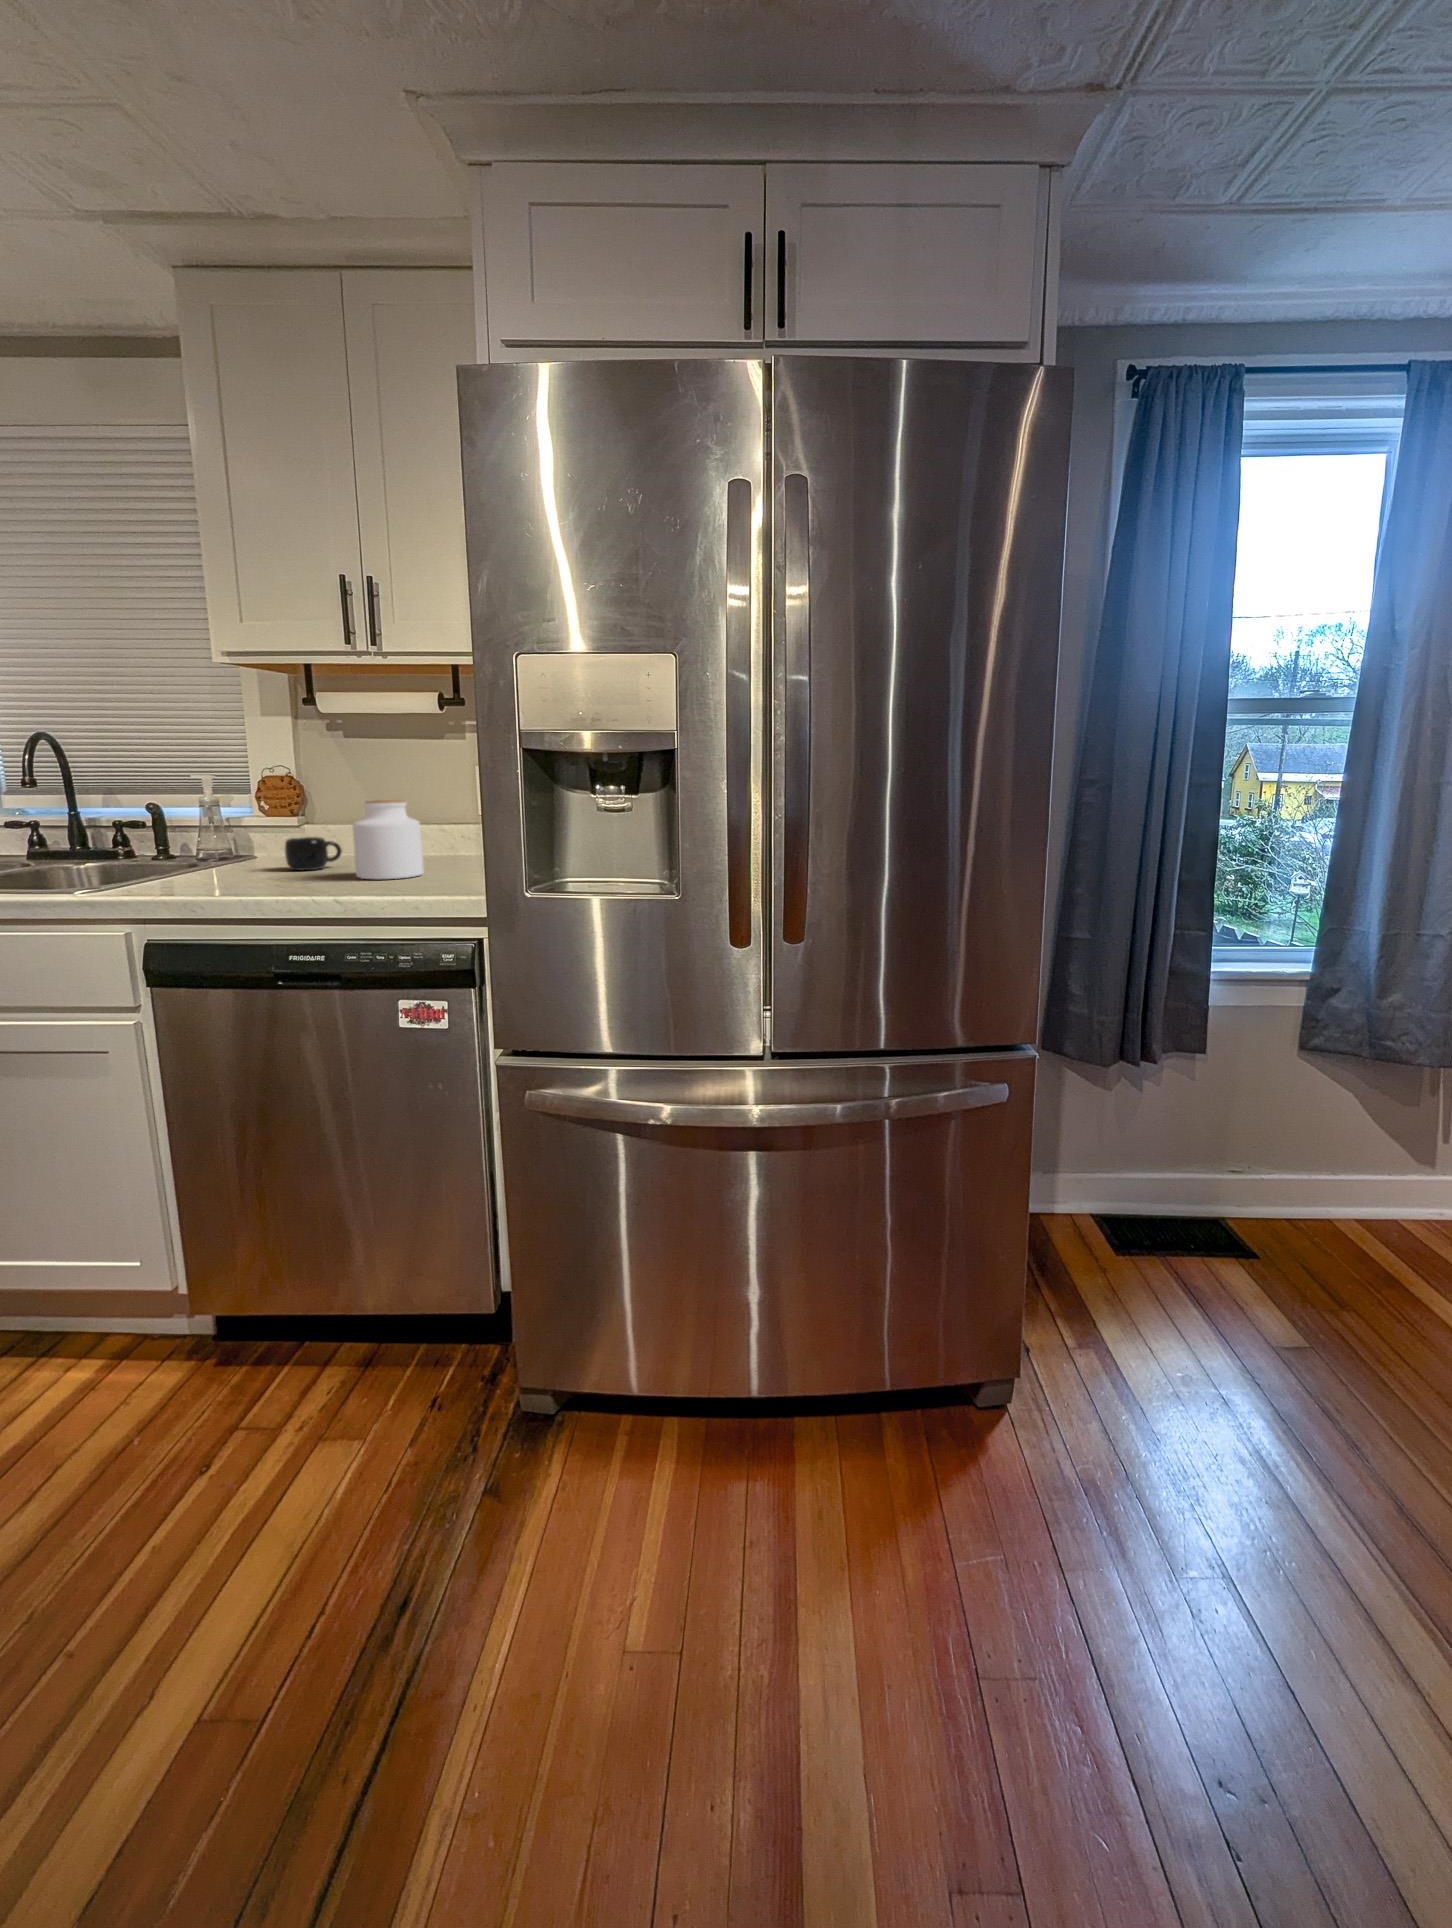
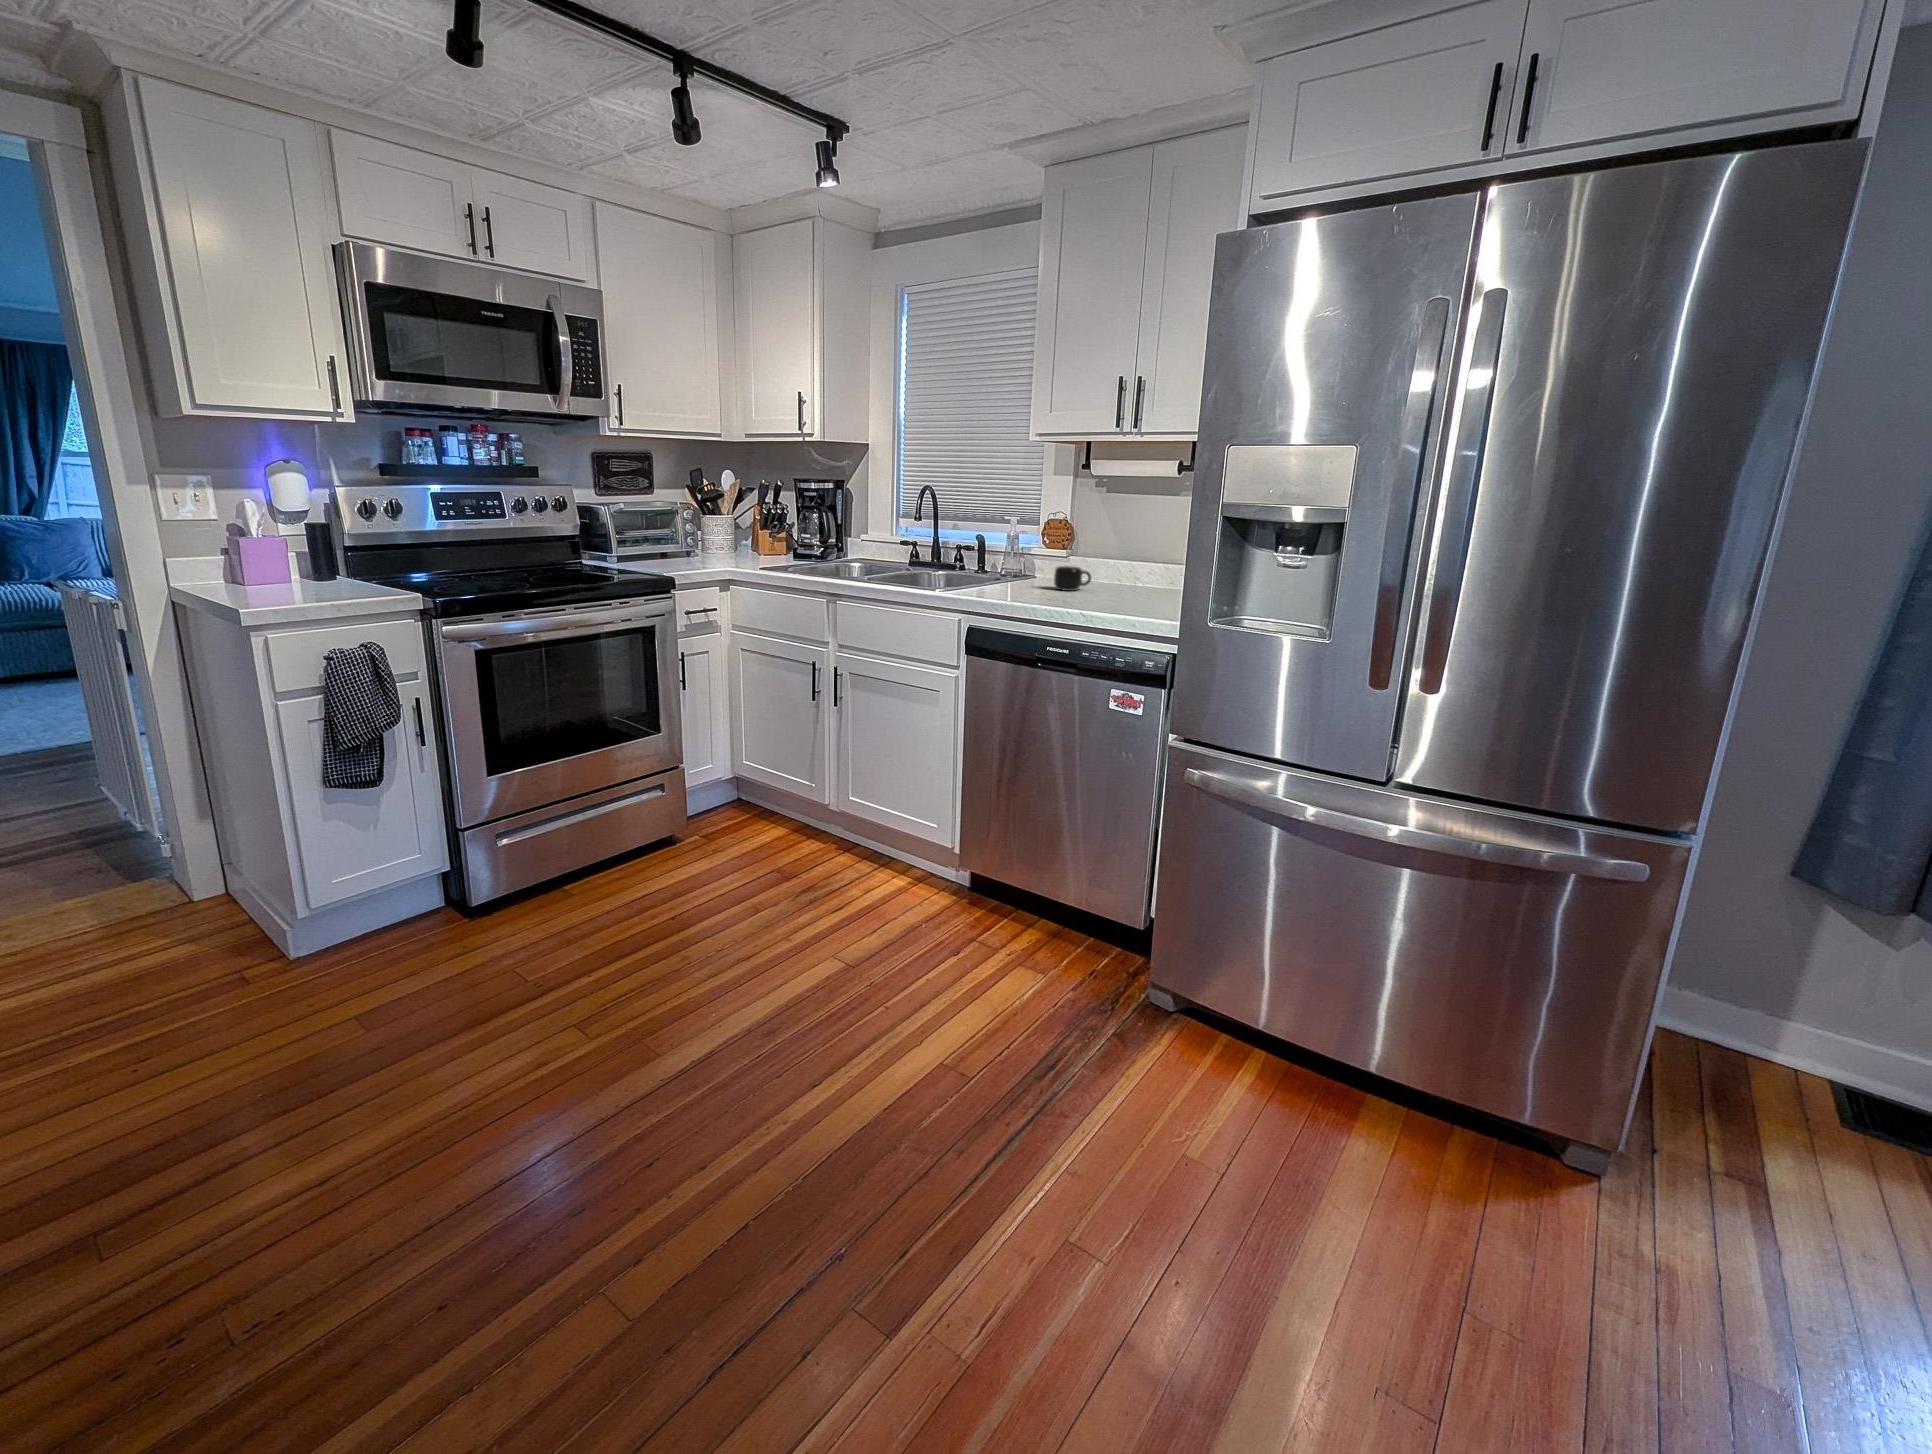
jar: present [352,800,423,879] -> none [1098,544,1149,603]

